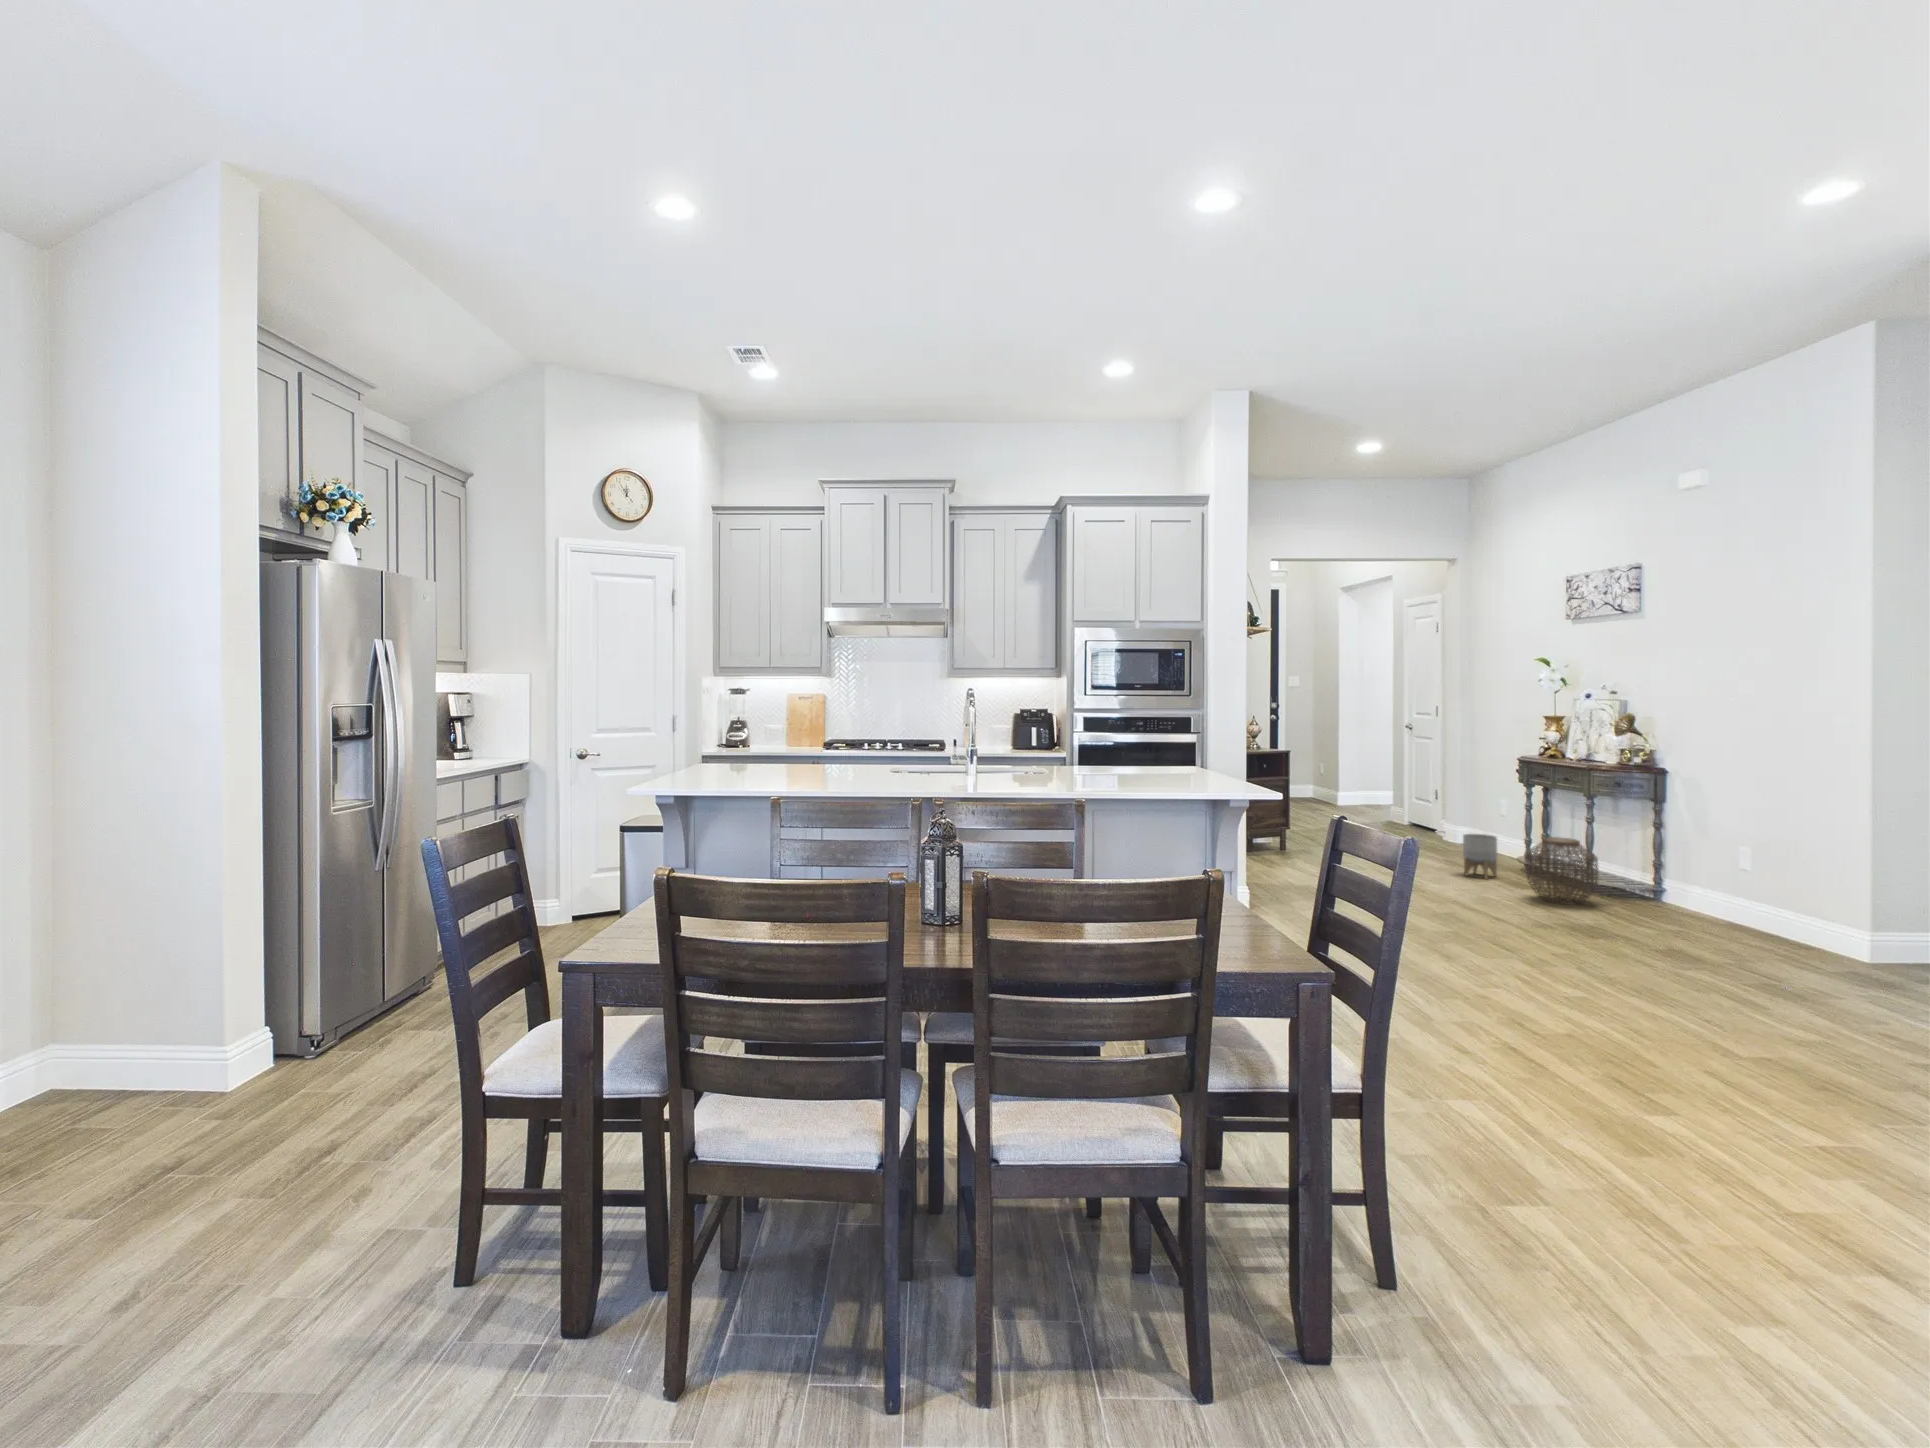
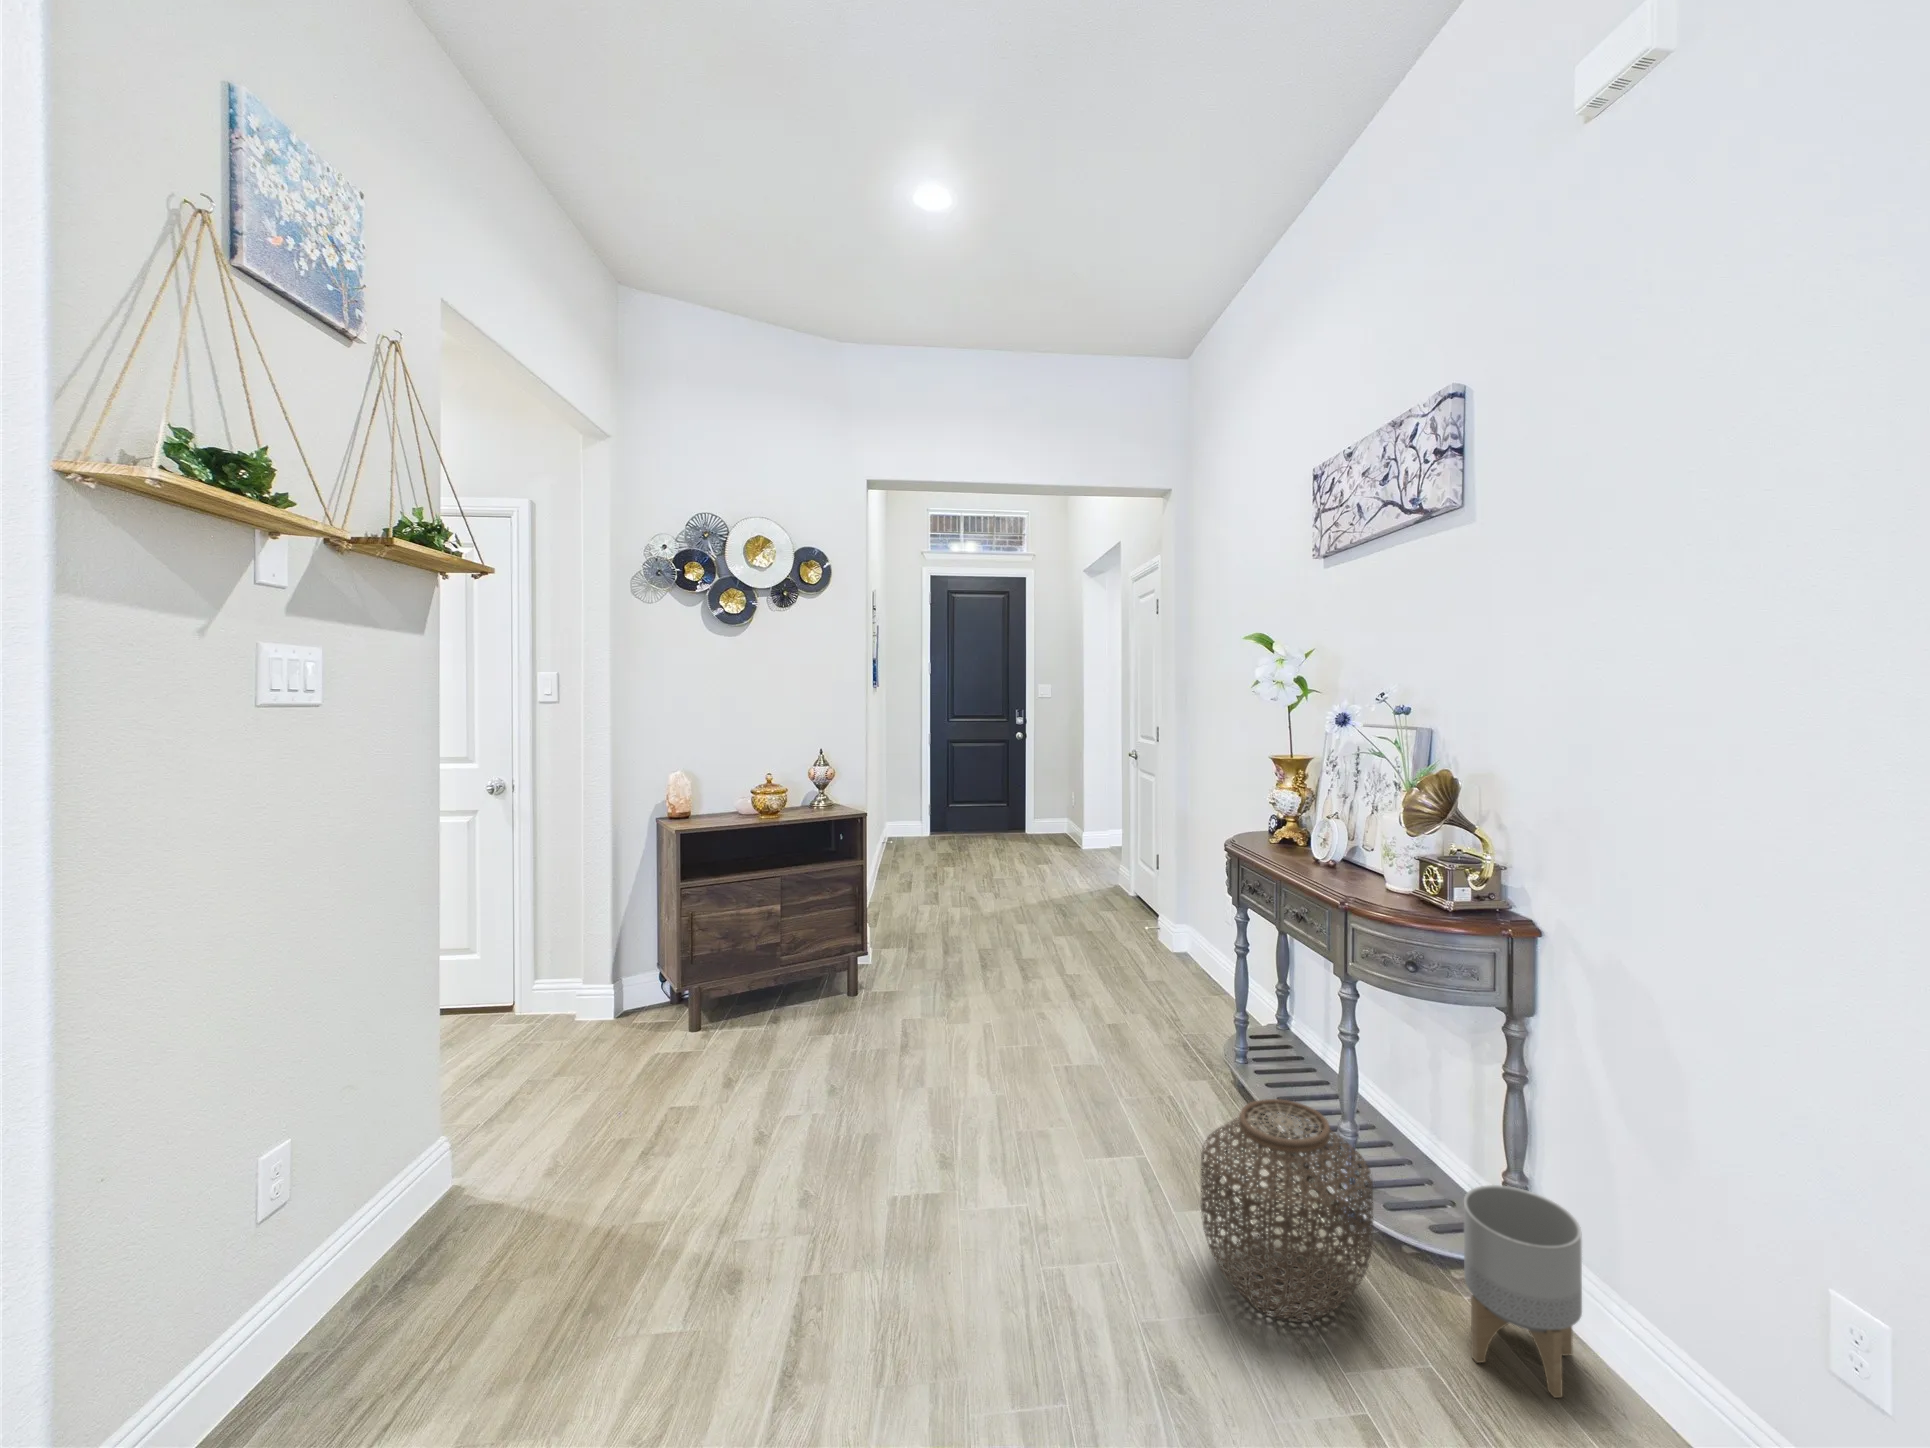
planter: present [1463,834,1497,879] -> present [1464,1185,1582,1398]

